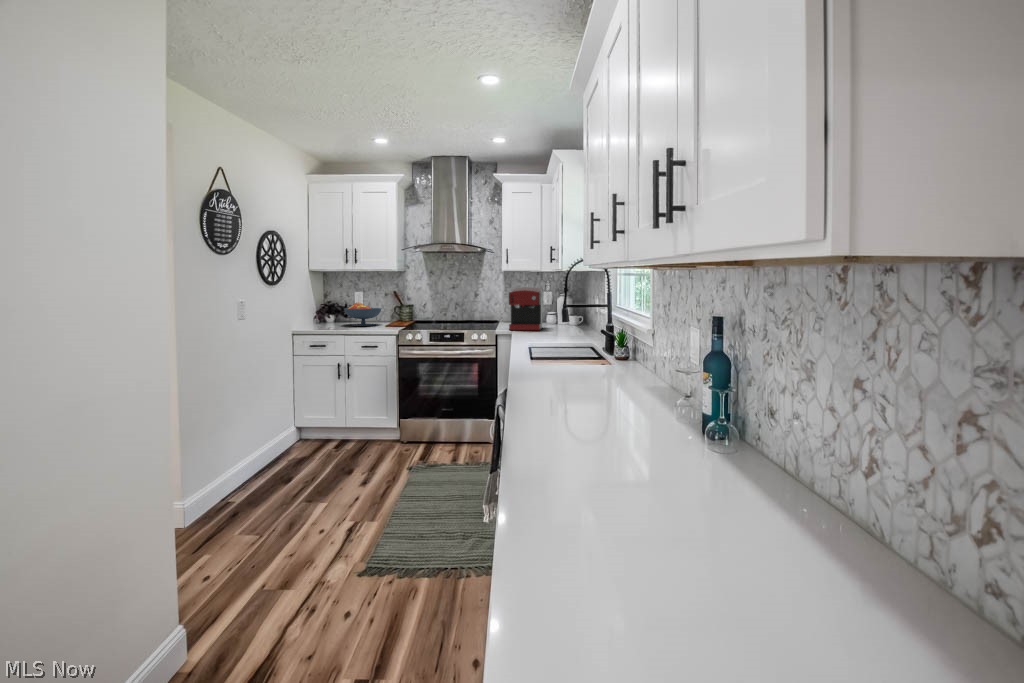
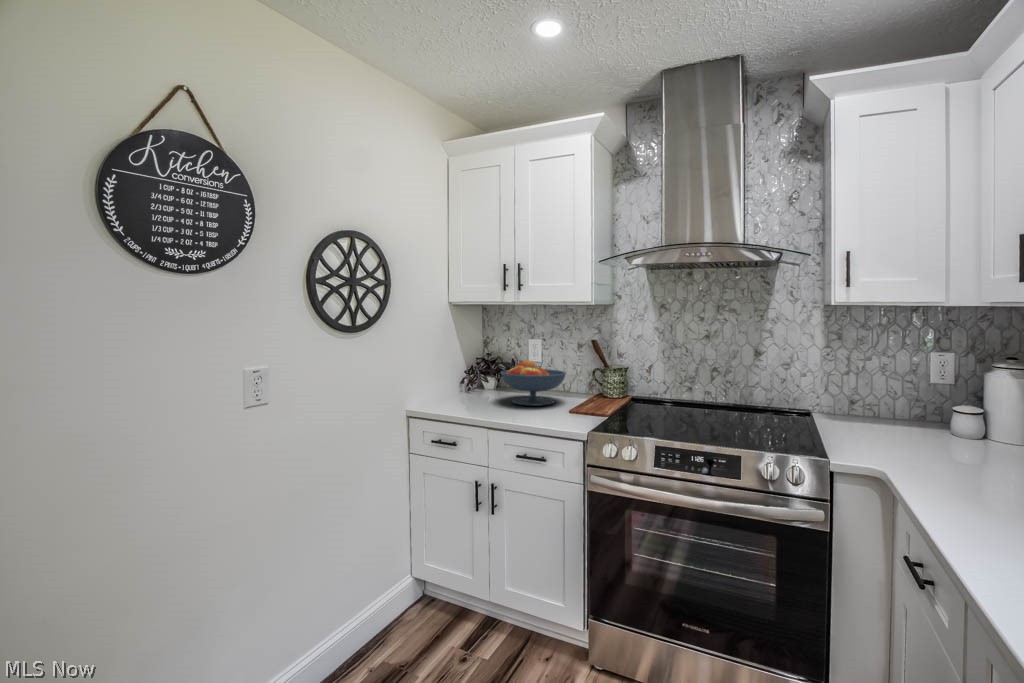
coffee maker: present [509,287,542,330] -> none [863,345,980,471]

